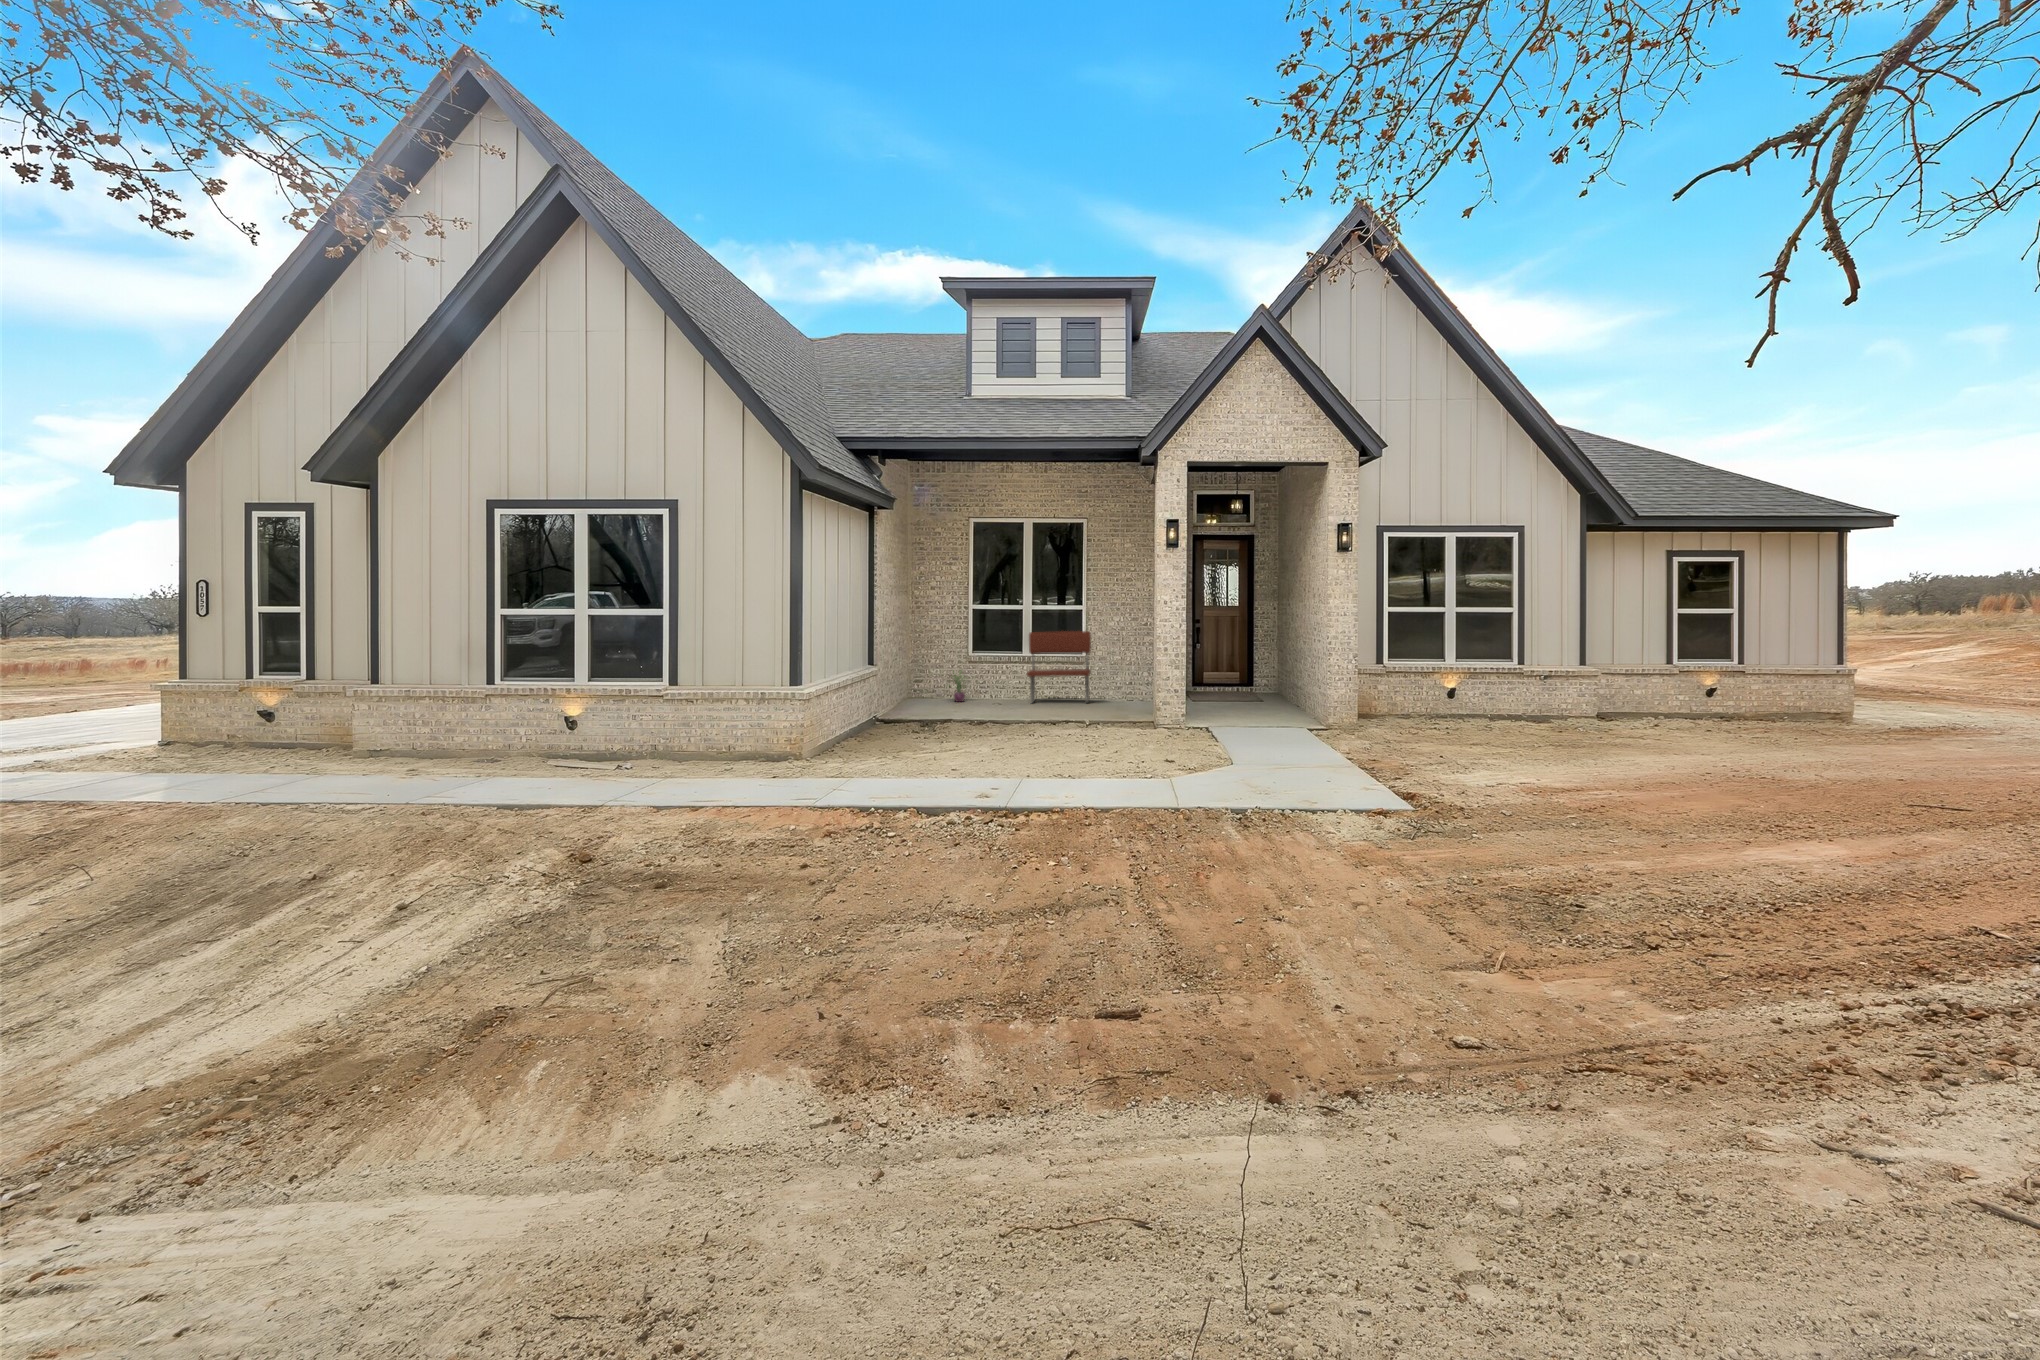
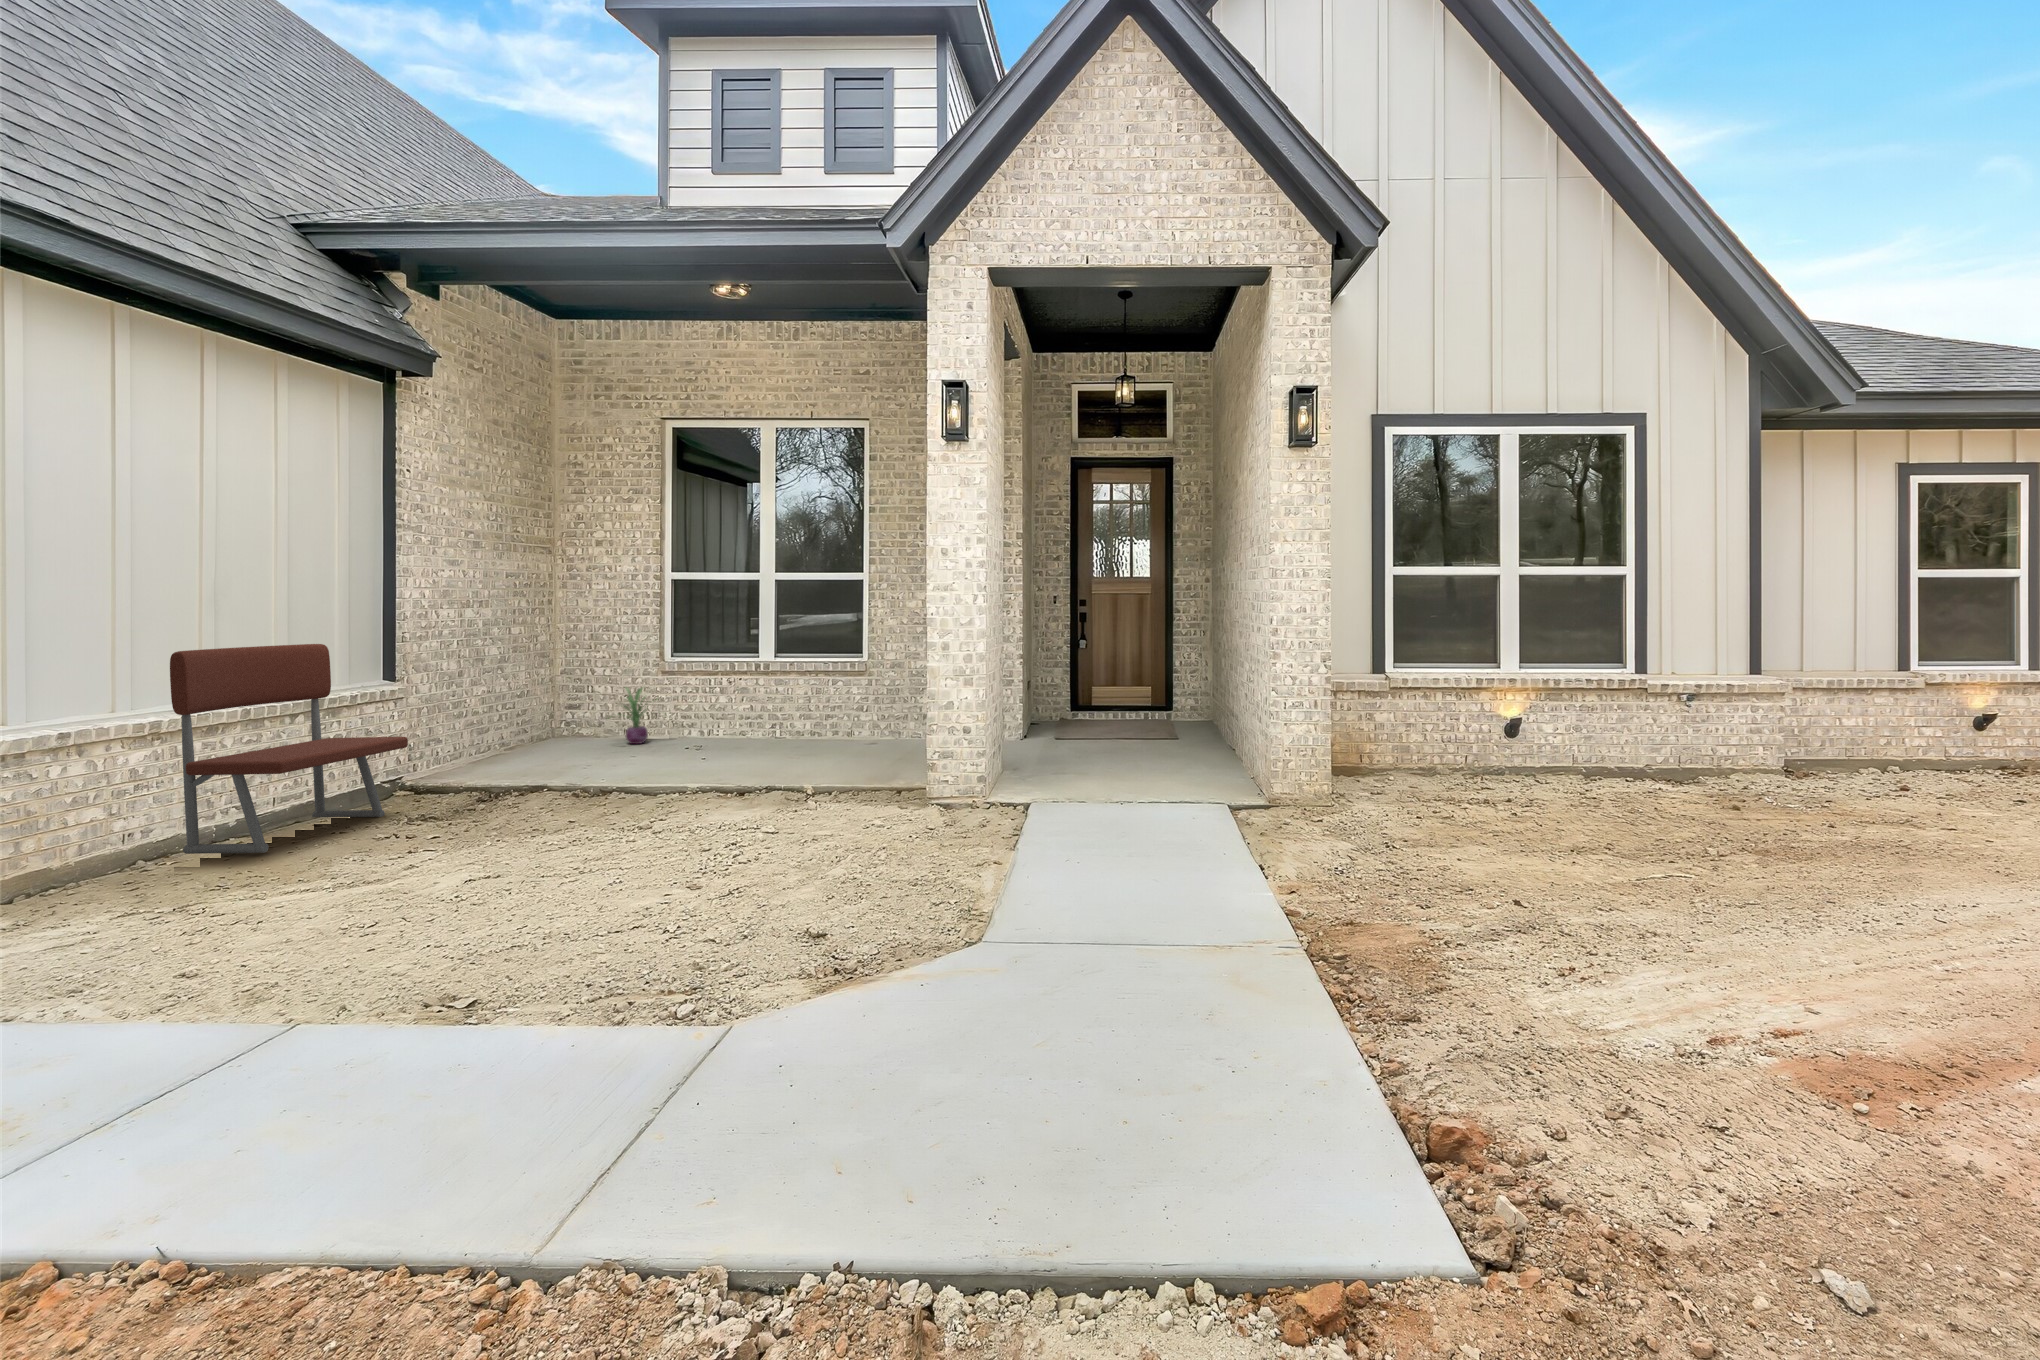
bench: present [1027,631,1091,703] -> present [170,644,408,854]

